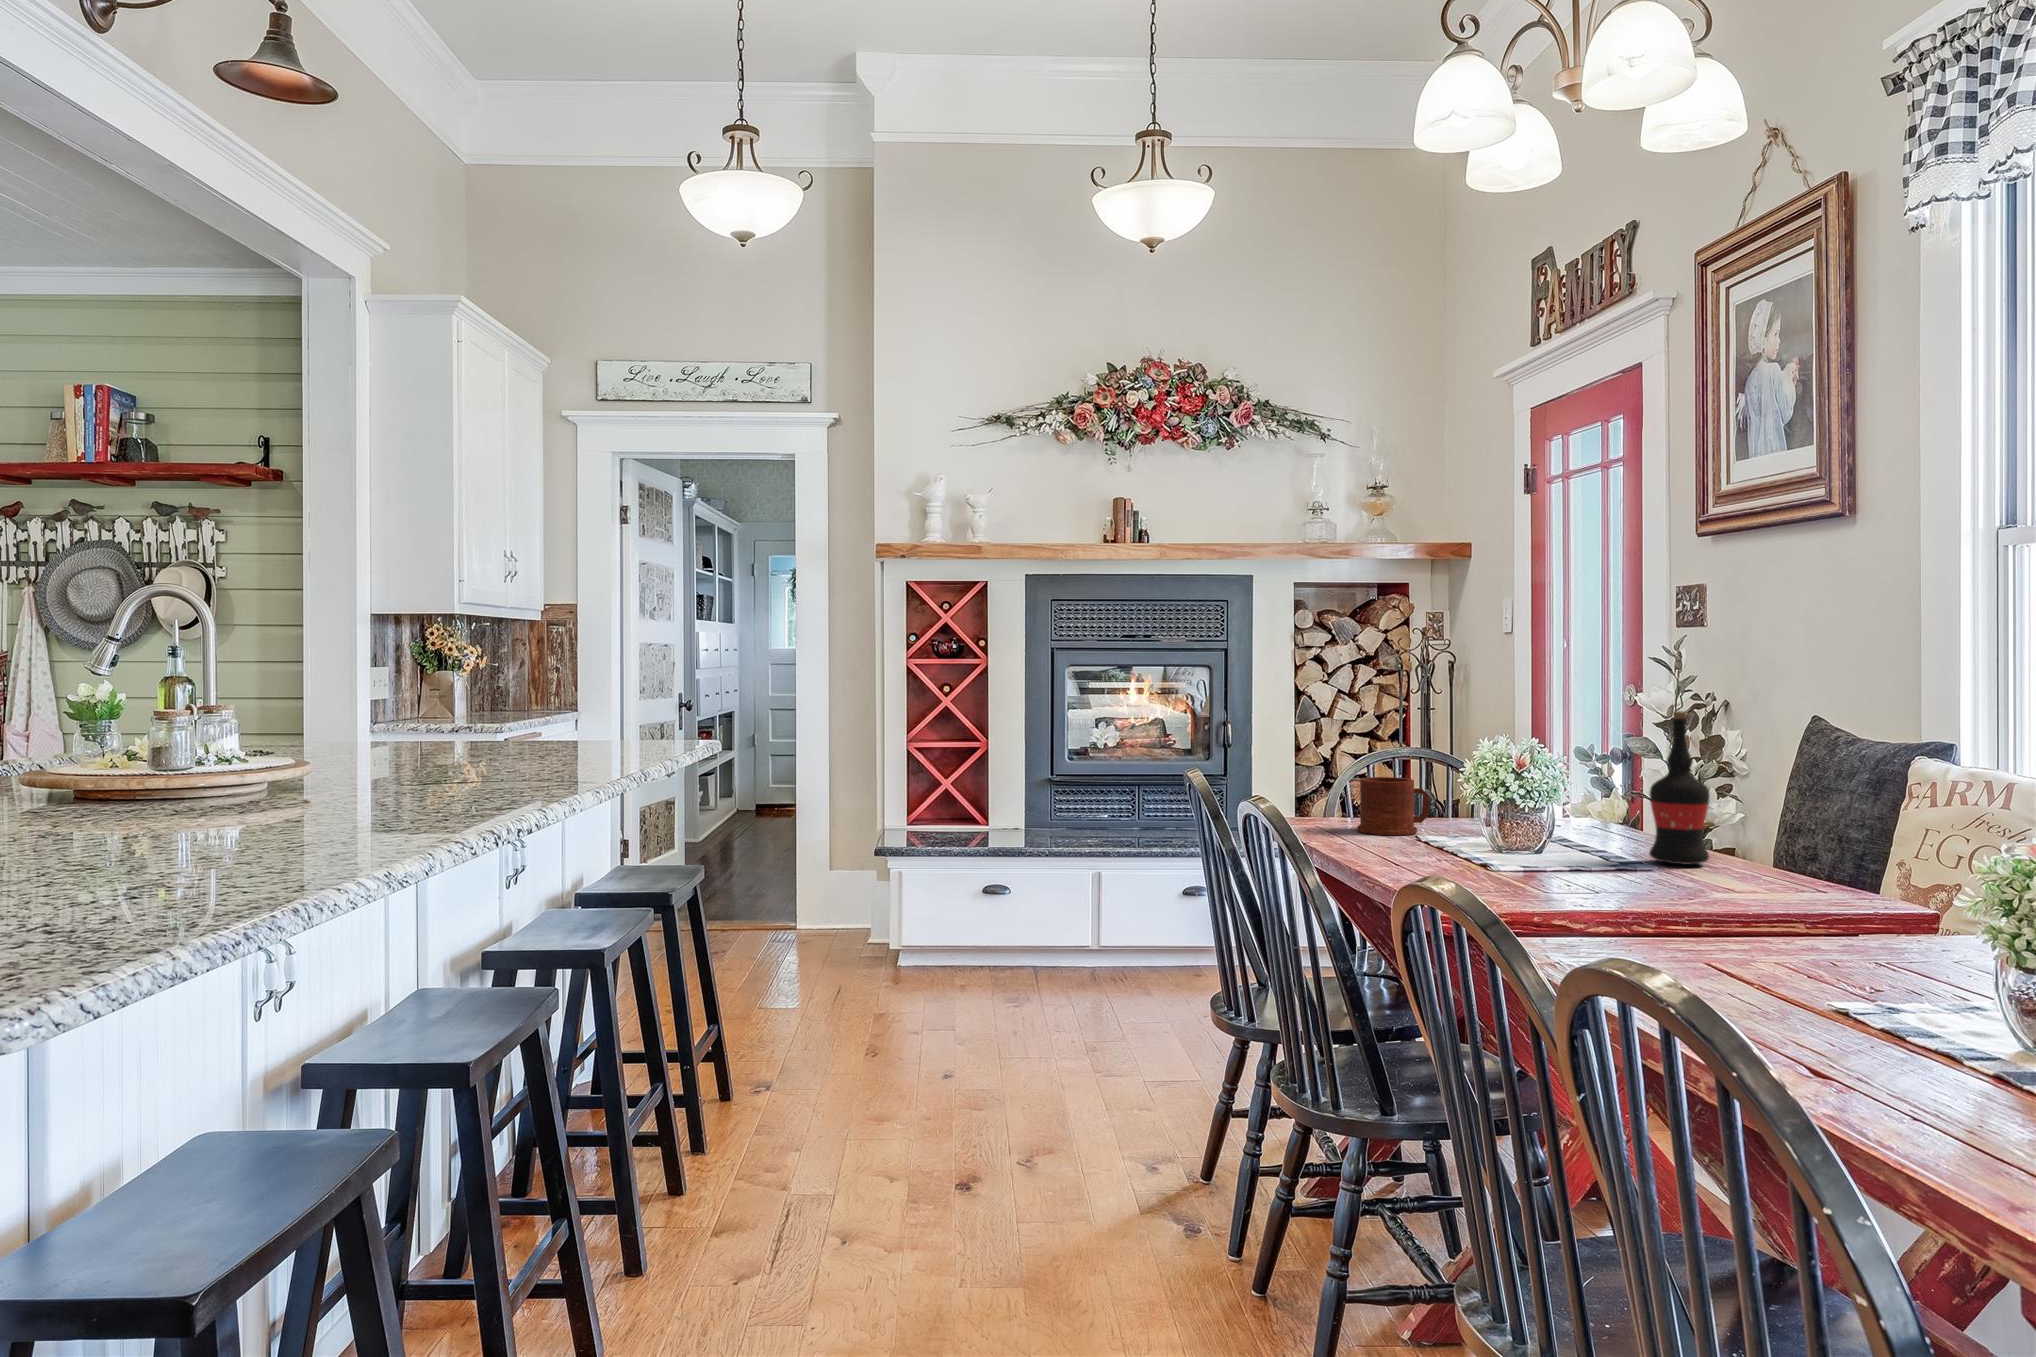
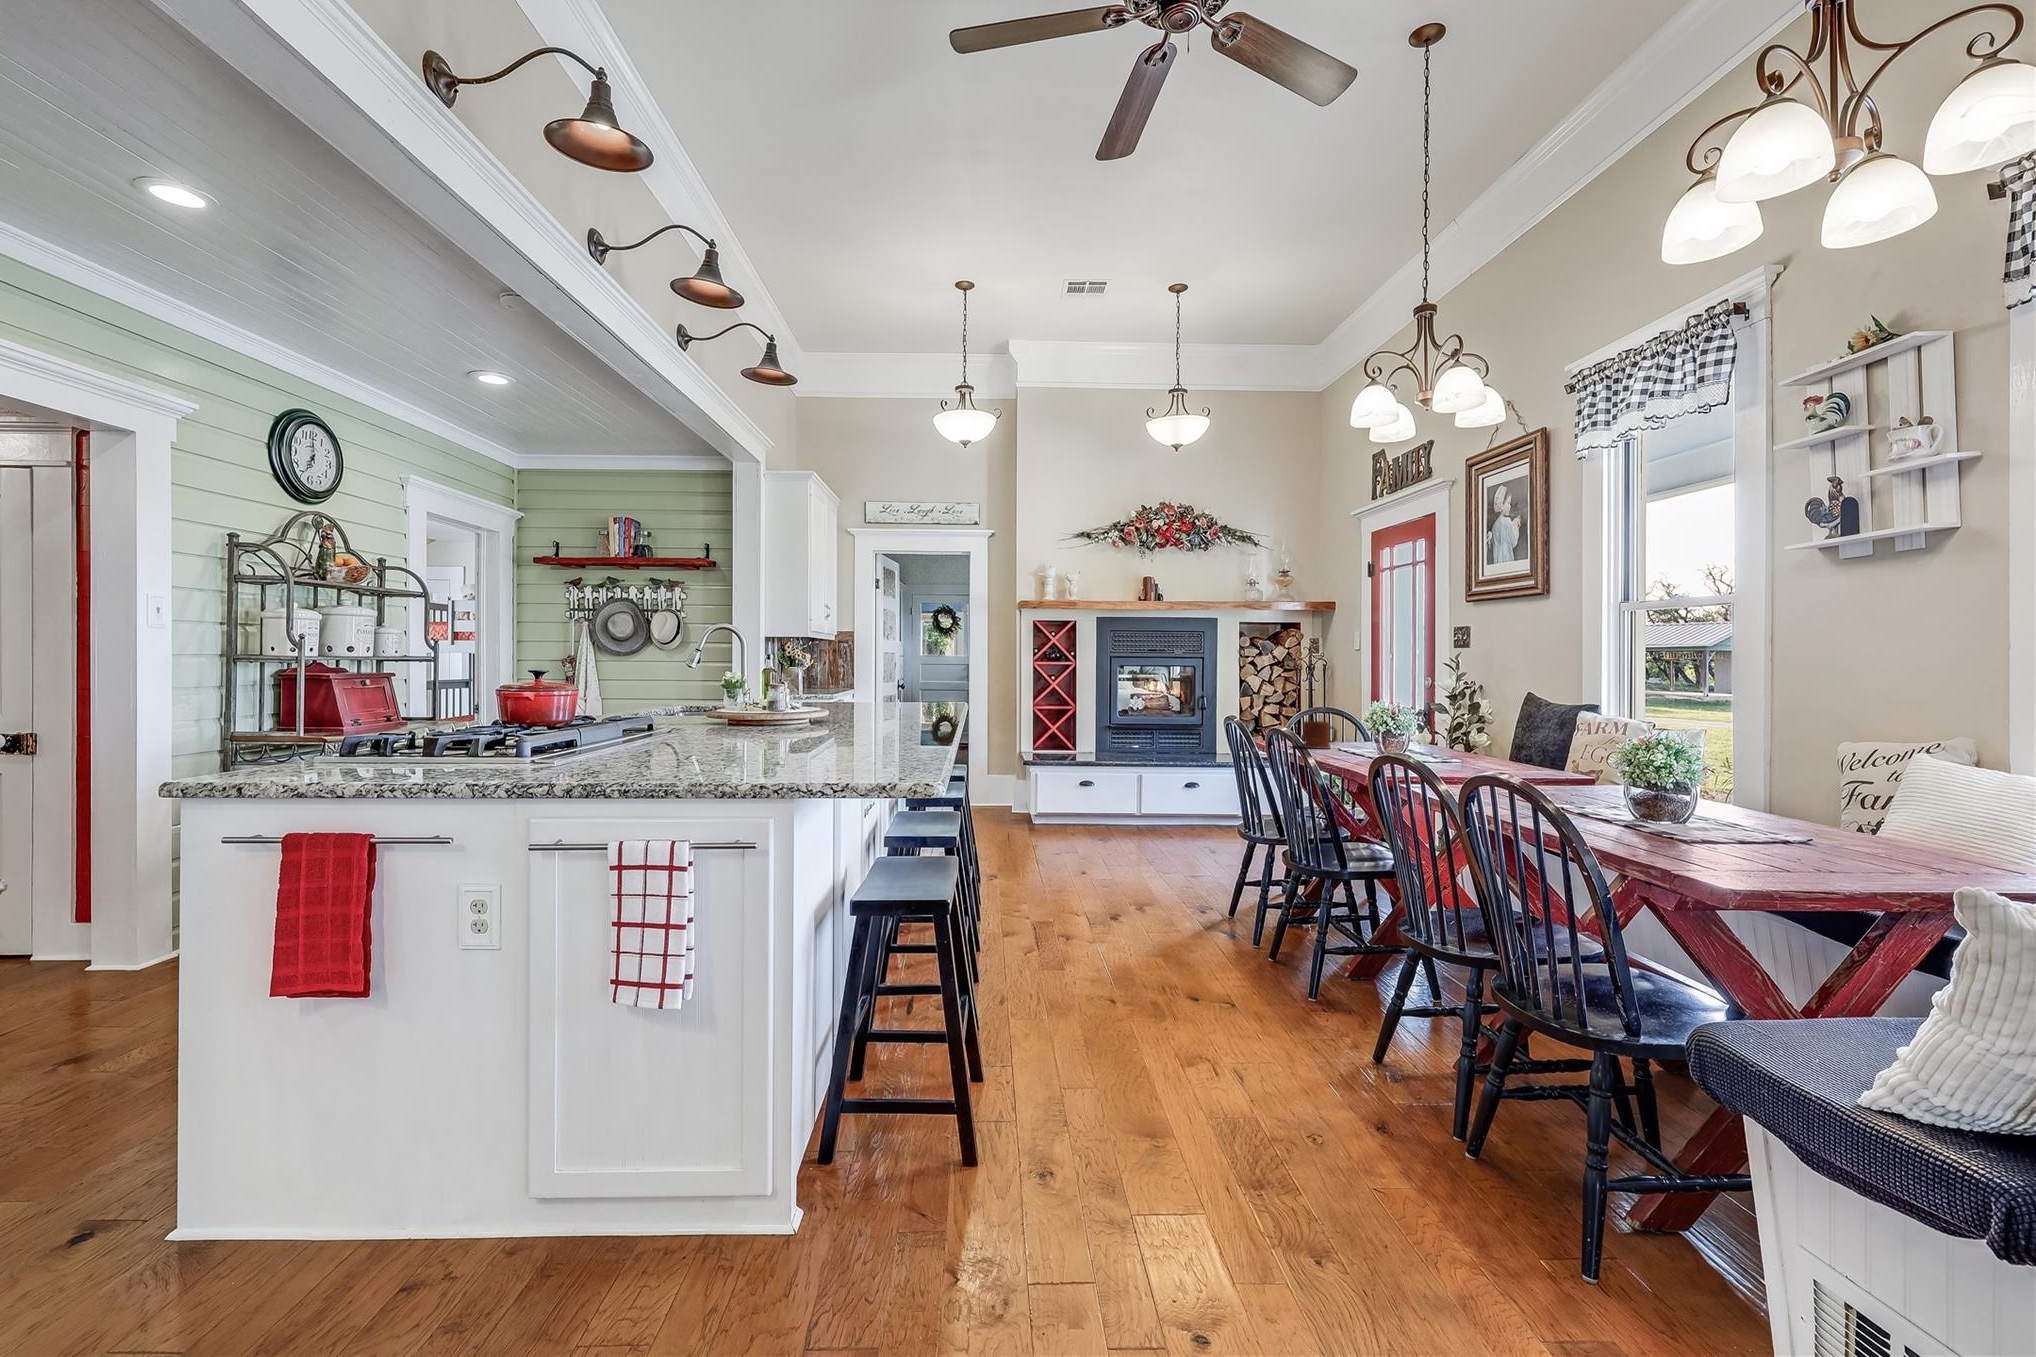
wine bottle: present [1649,711,1710,865] -> none [1451,689,1481,761]

